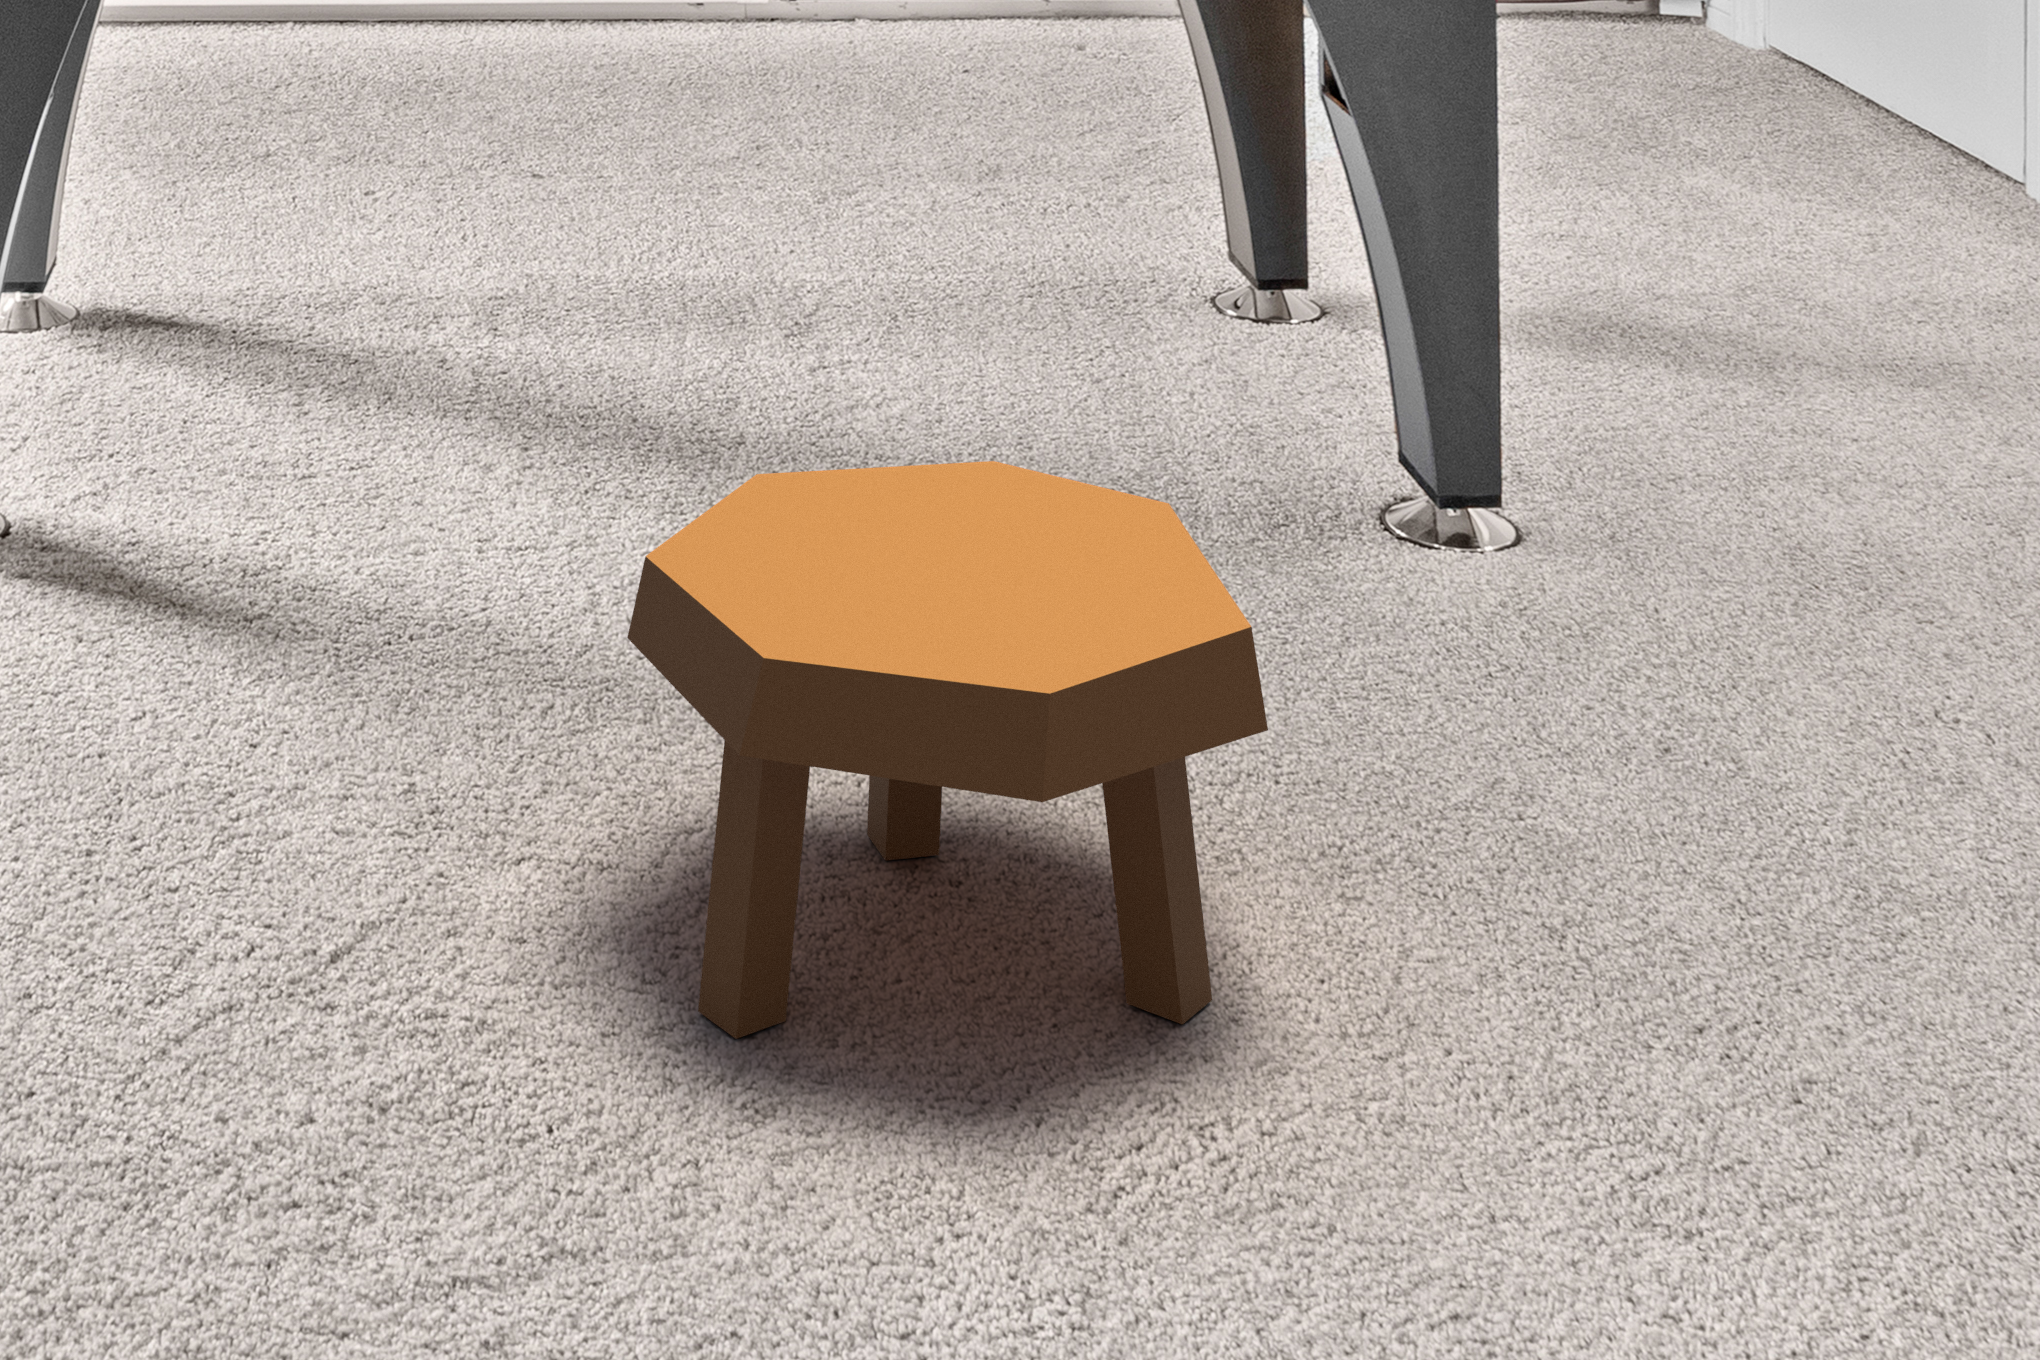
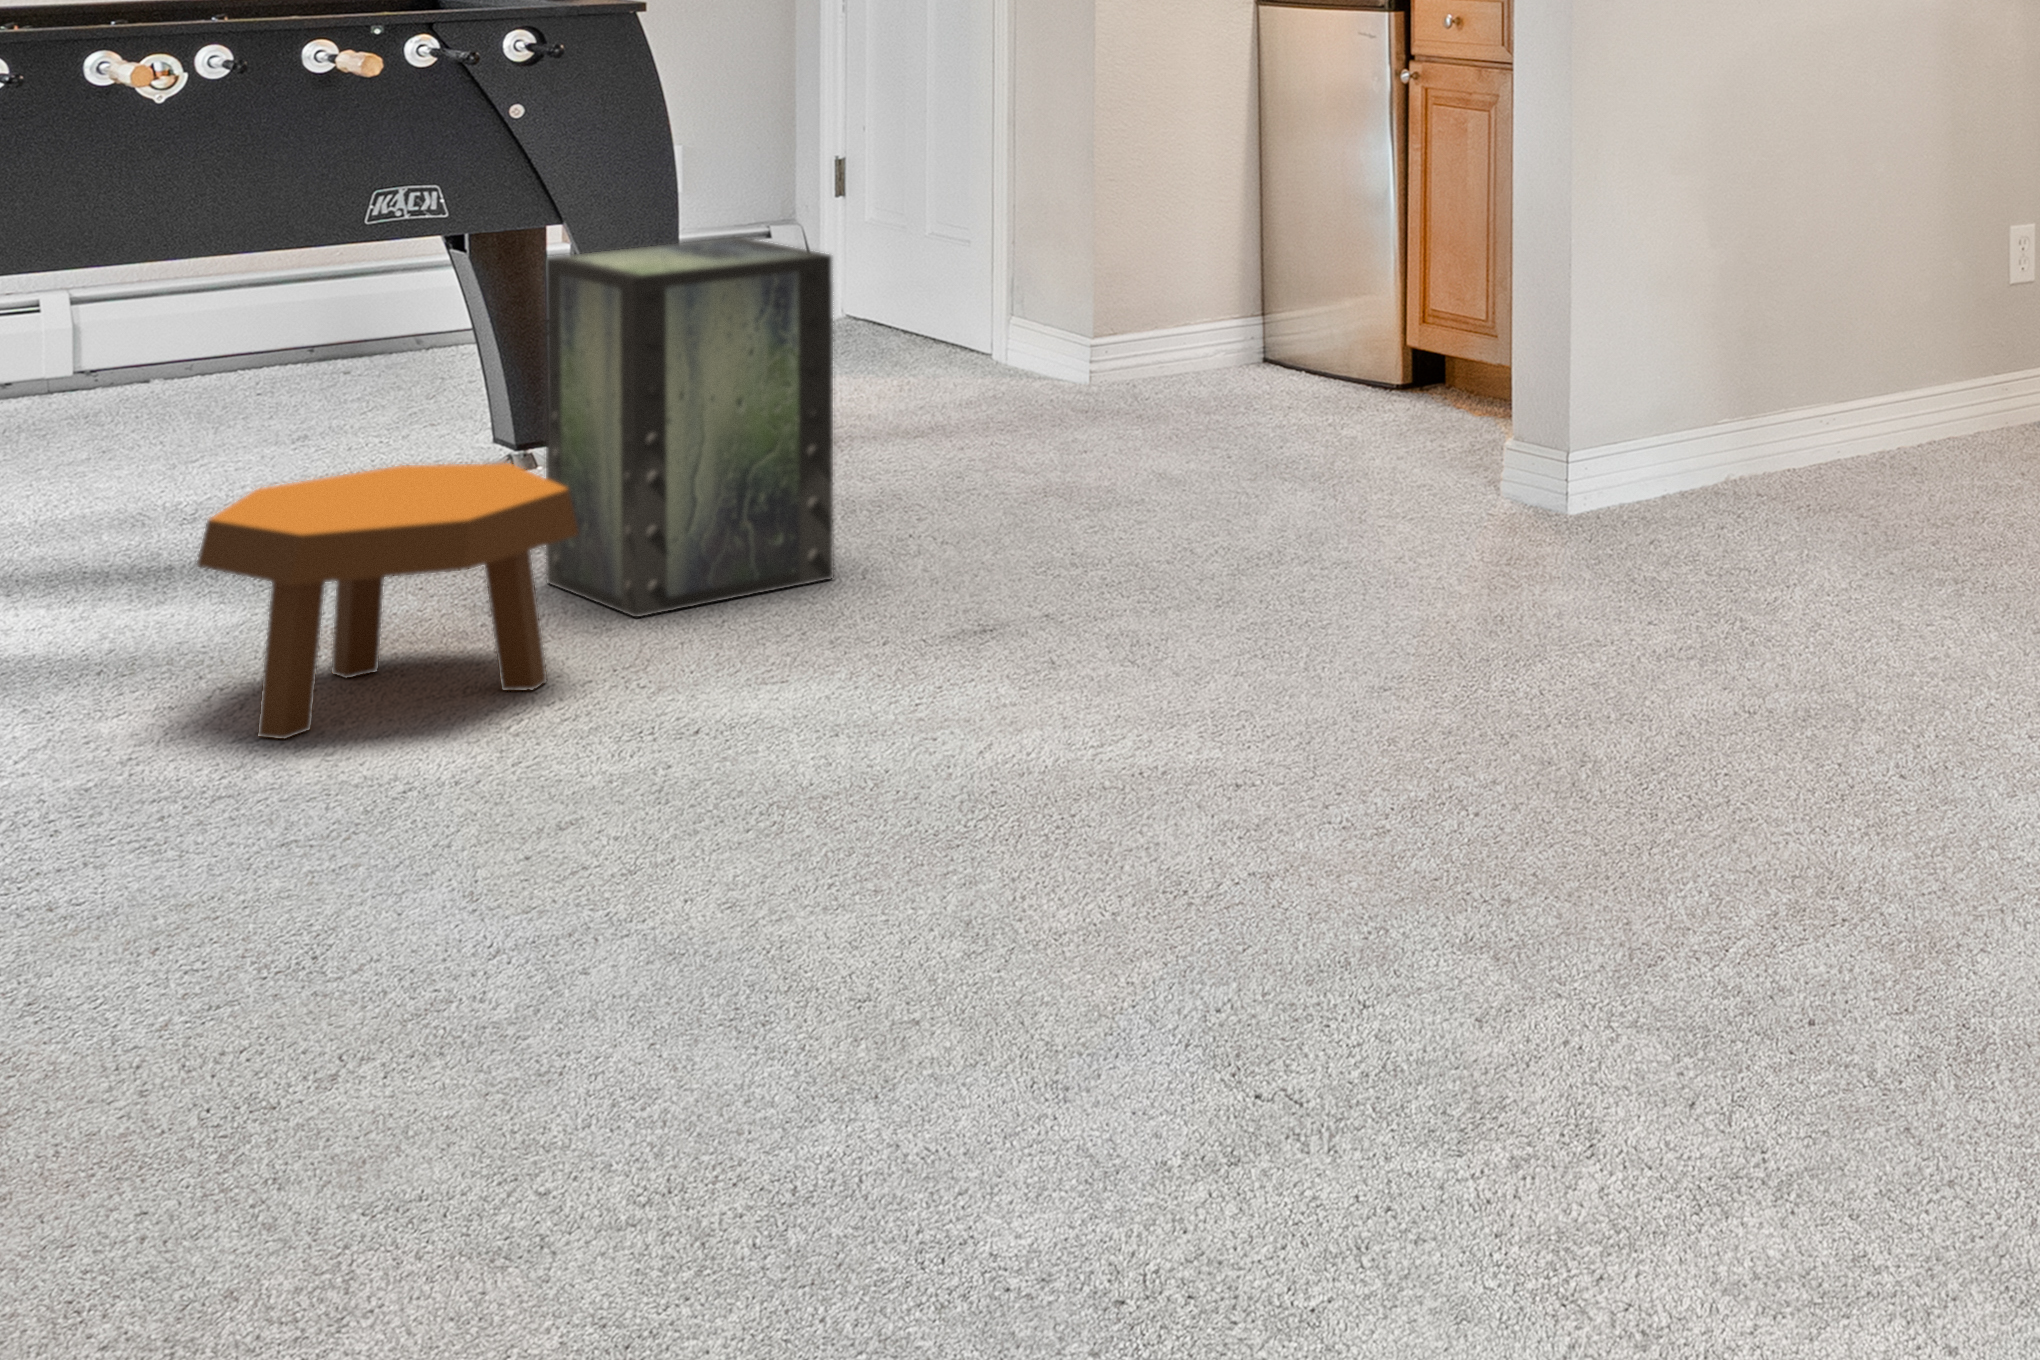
storage box: none [1257,65,1774,821] -> present [545,237,834,618]

